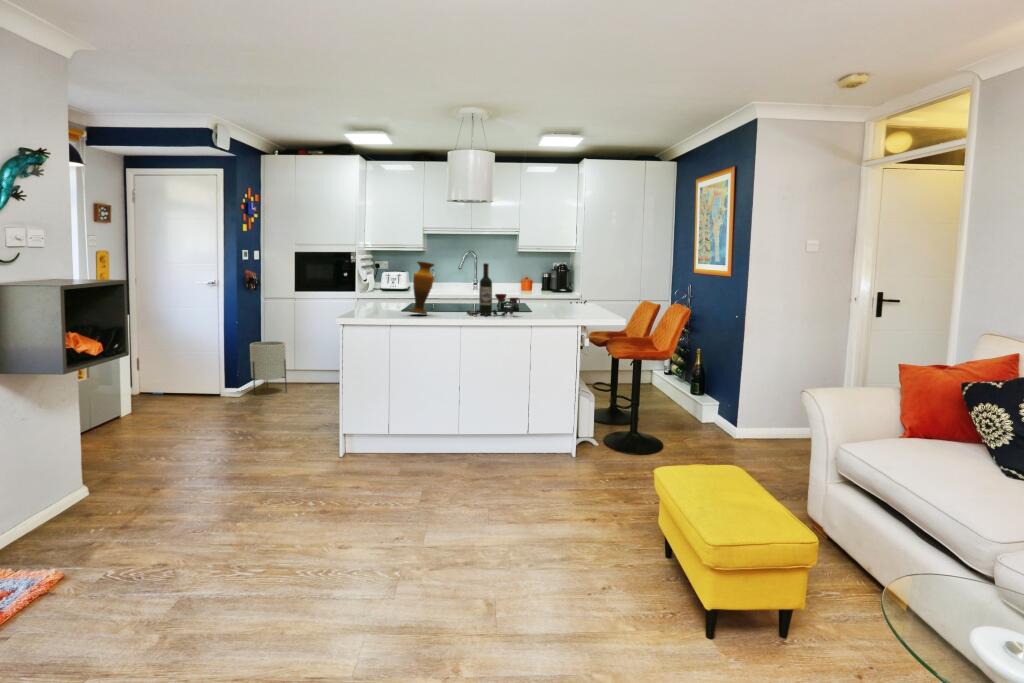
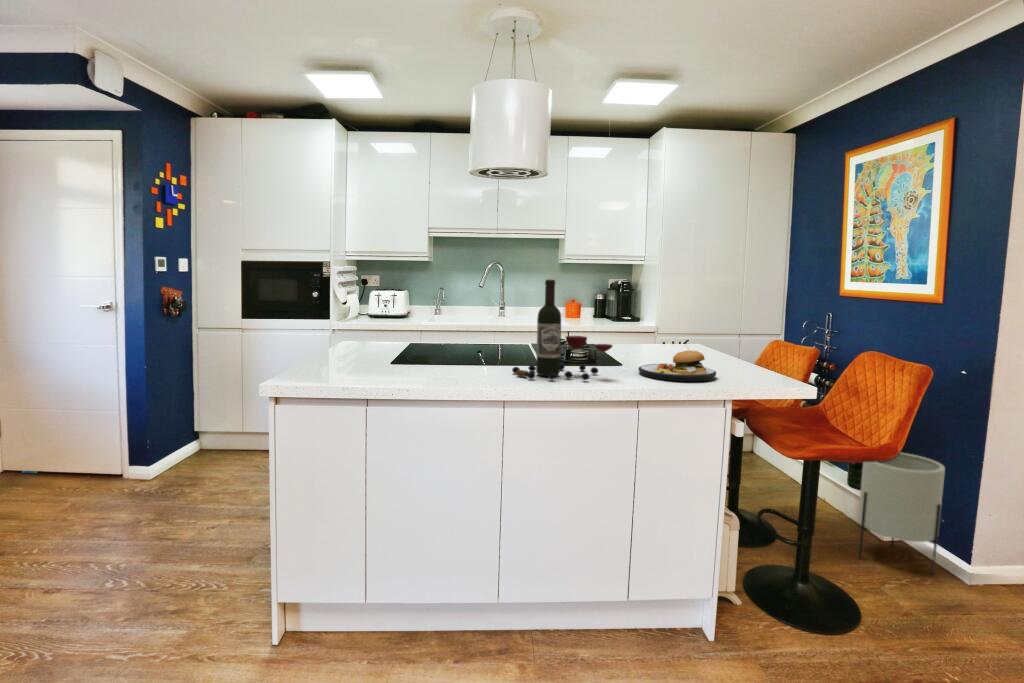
vase: present [410,261,434,314] -> none [405,275,454,377]
plate: none [536,294,577,317] -> present [639,350,716,381]
planter: present [250,341,287,395] -> present [858,453,945,574]

